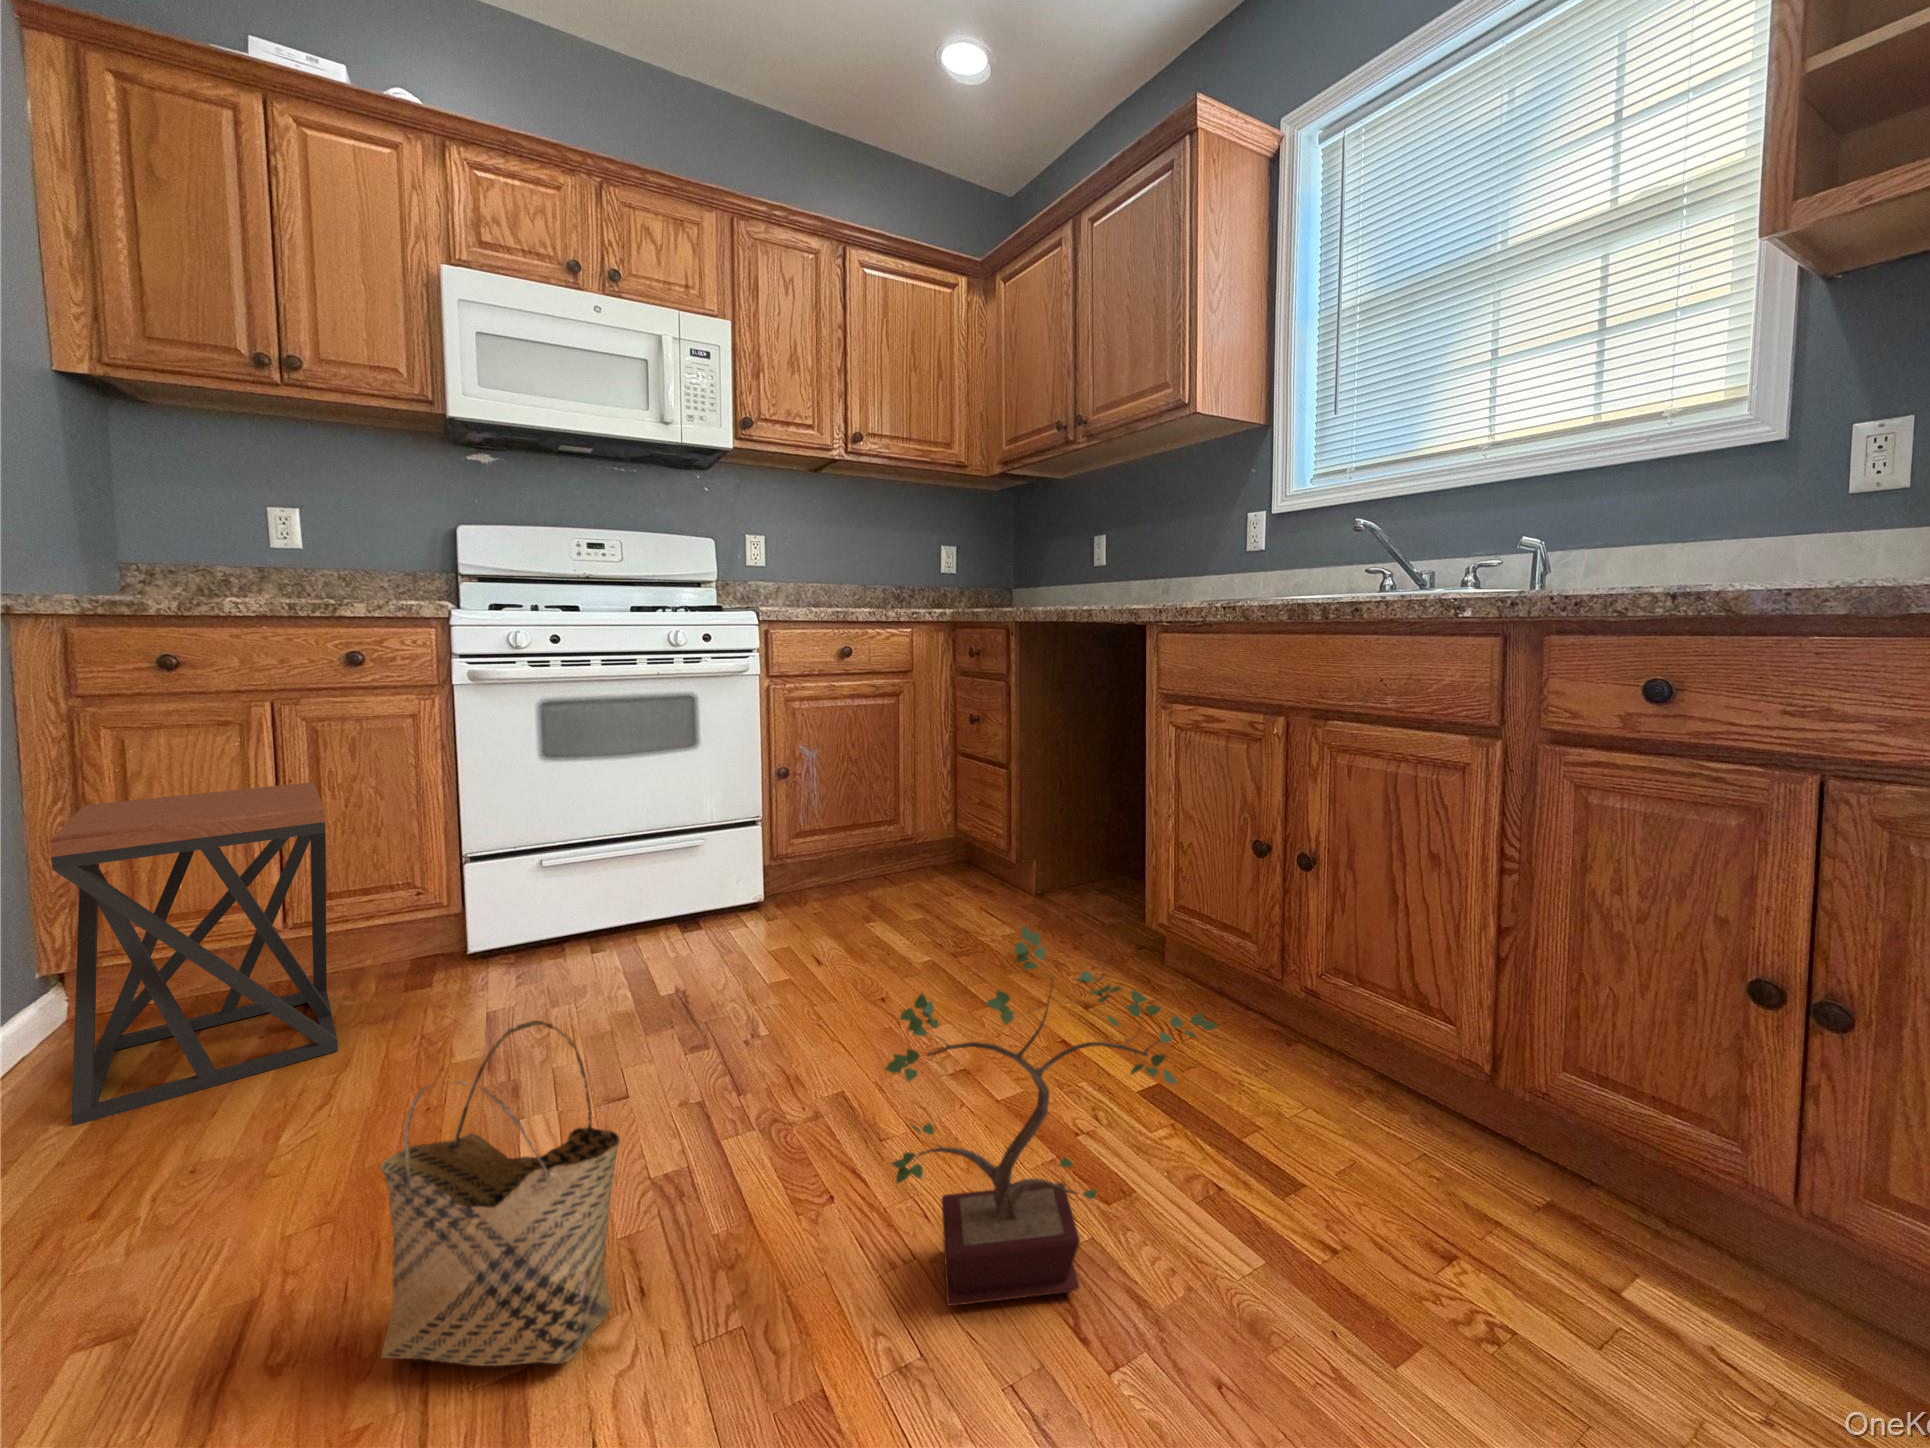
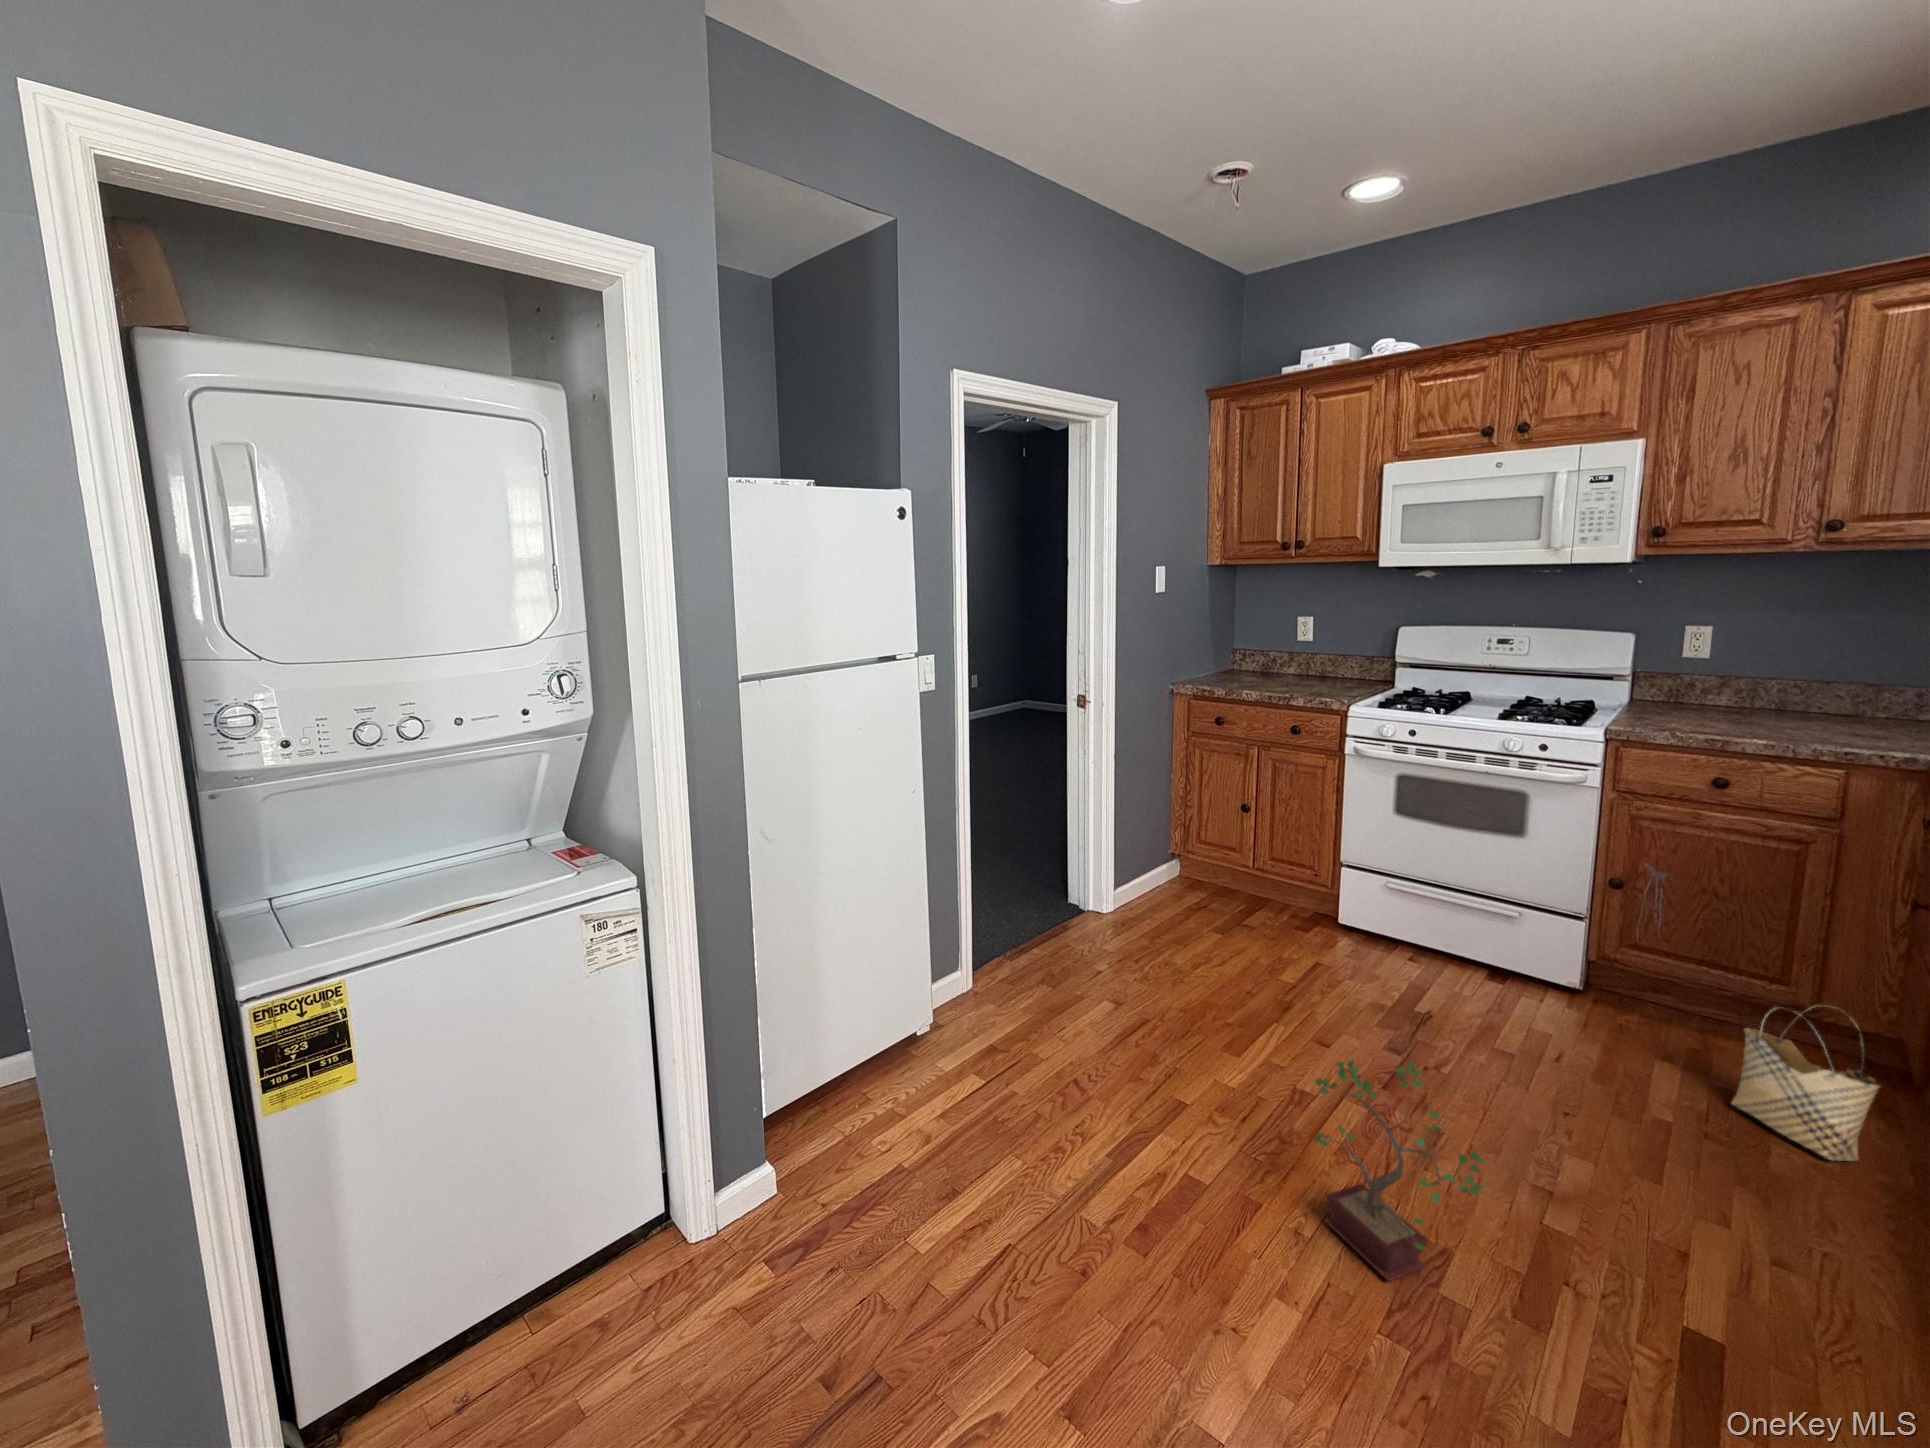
stool: present [50,782,338,1126] -> none [1155,786,1266,943]
woven basket: present [381,1021,620,1366] -> present [1732,1004,1880,1161]

